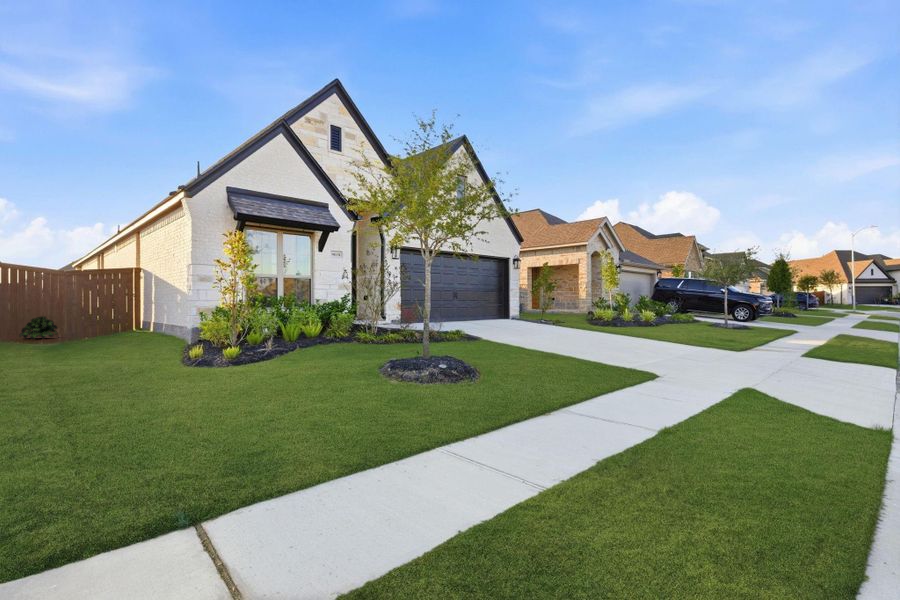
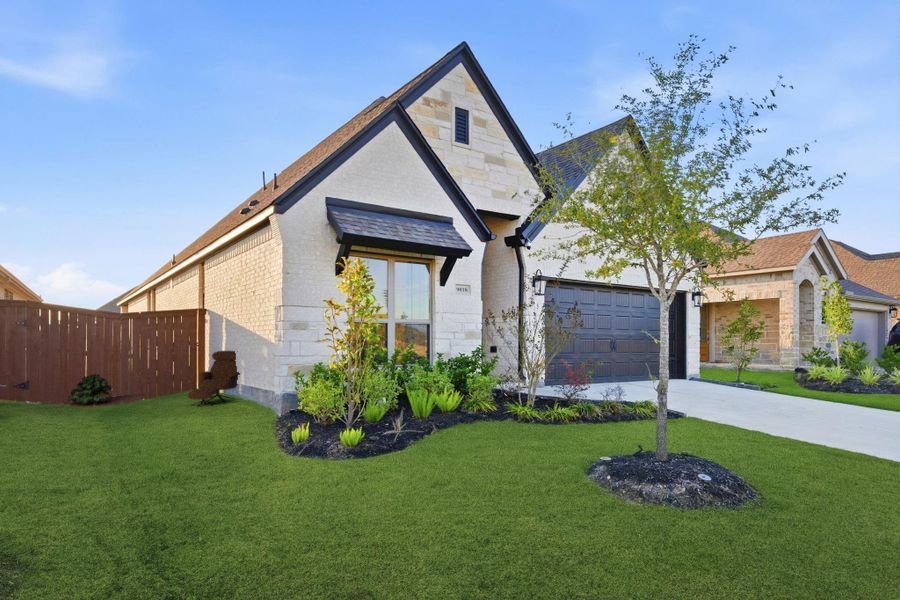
lounge chair: none [122,299,168,339] -> present [187,351,240,407]

